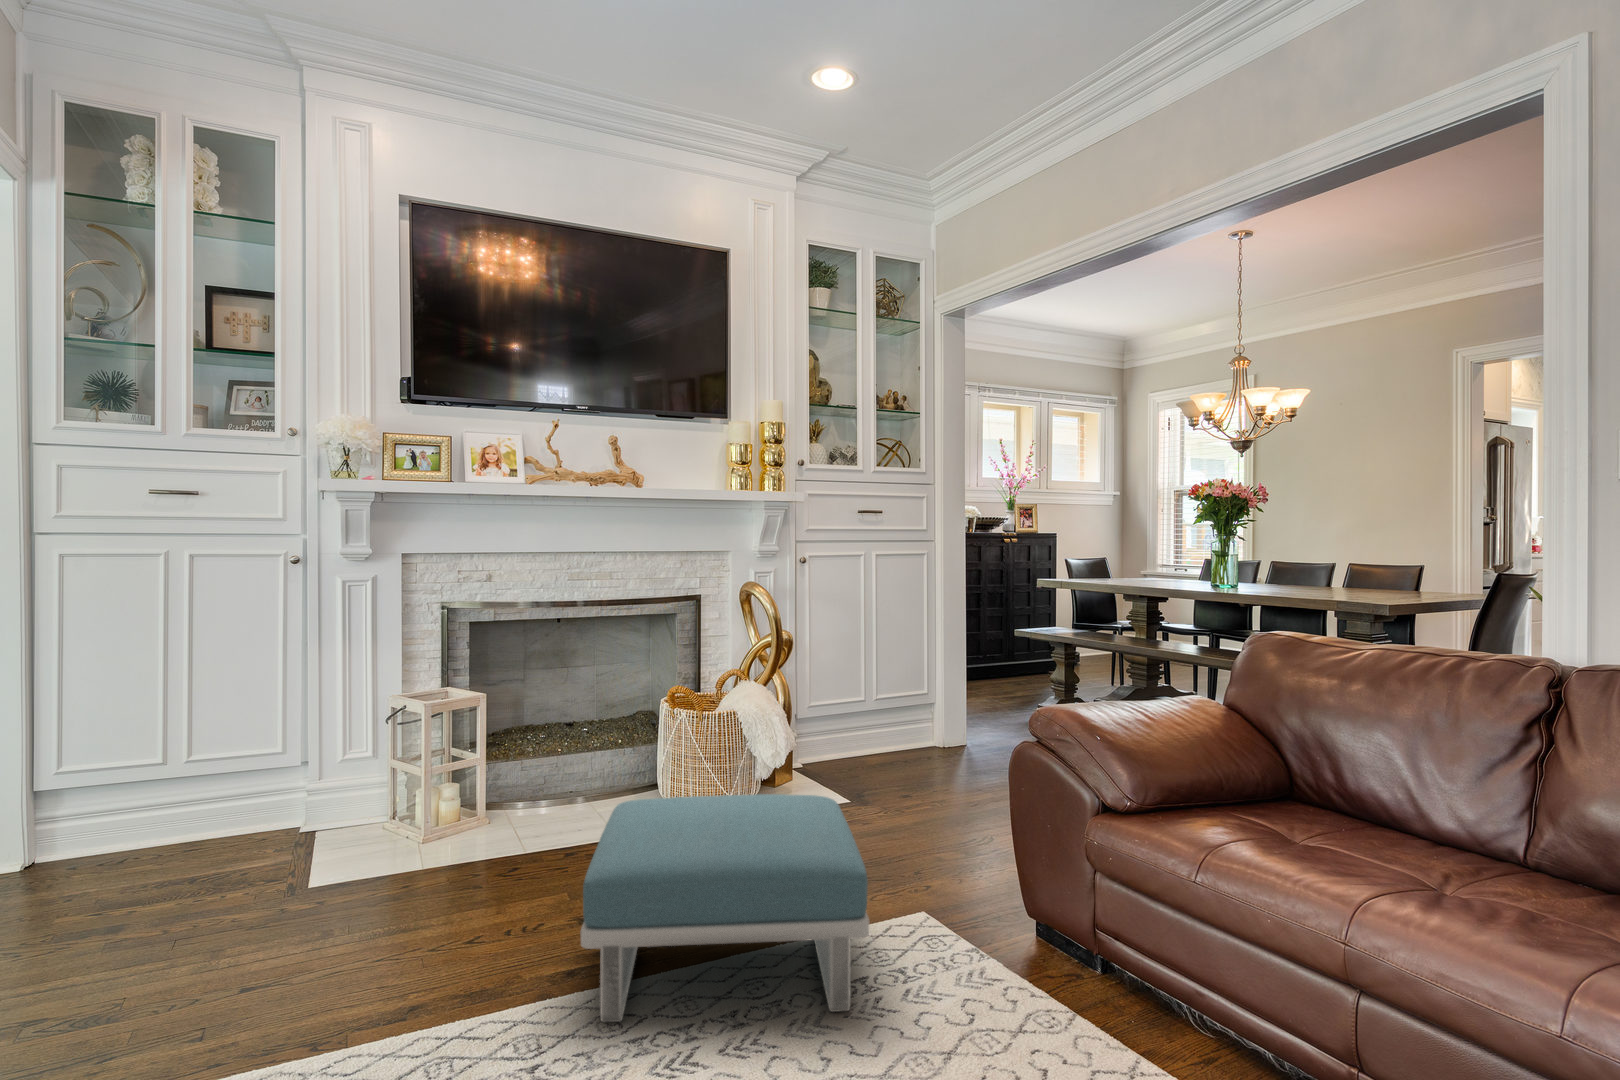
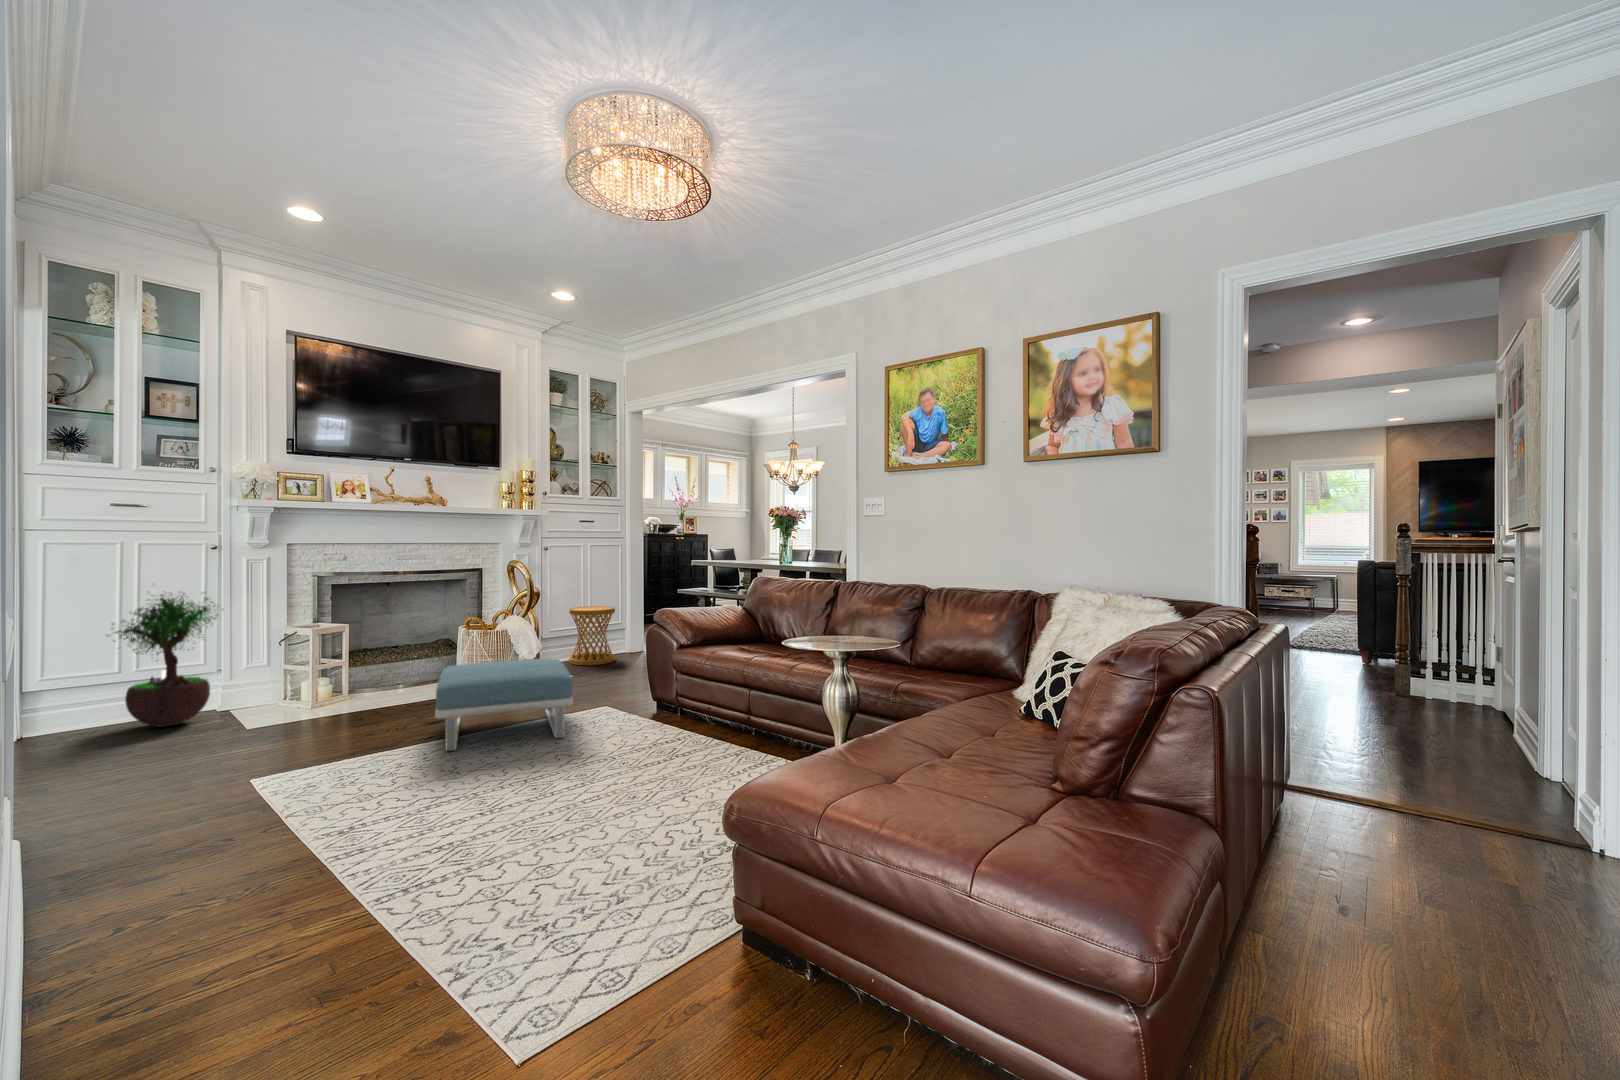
potted tree: none [122,621,294,860] -> present [112,592,217,727]
side table: none [842,664,921,775] -> present [569,606,615,665]

